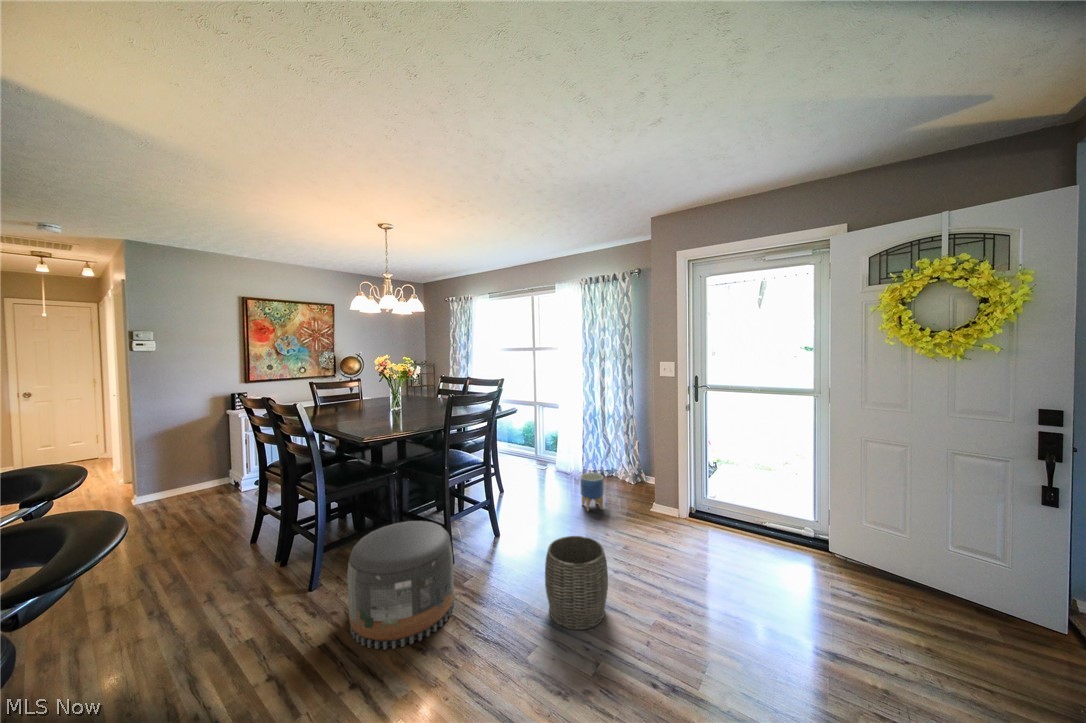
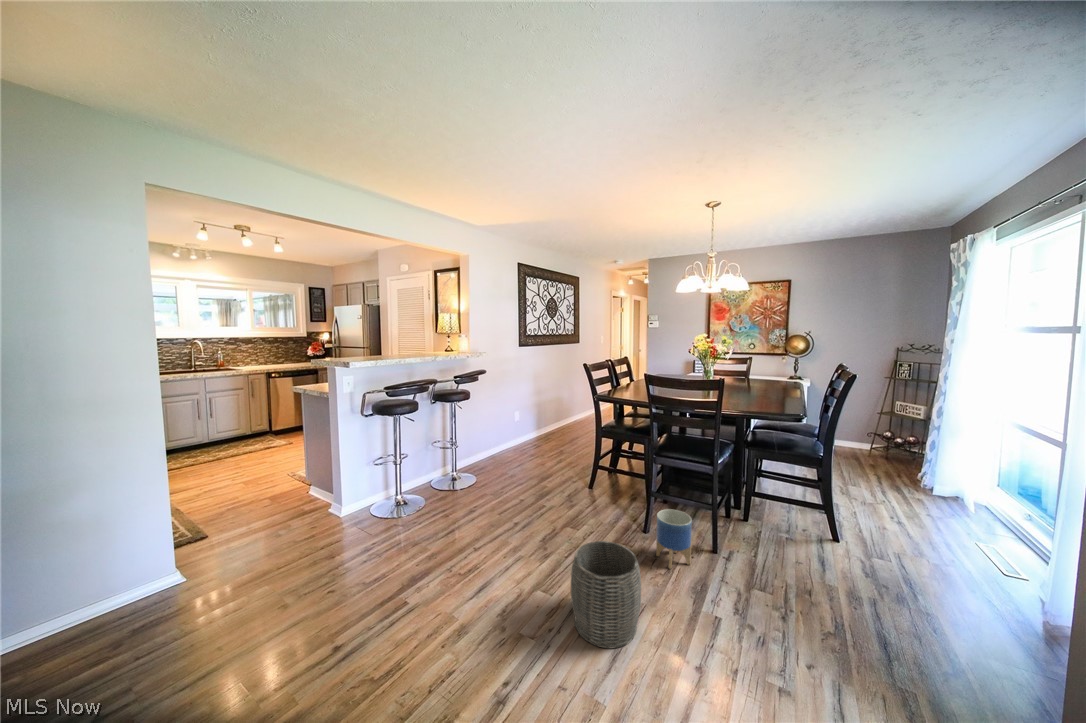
planter: present [580,473,604,511] -> present [656,509,692,569]
pouf: present [347,521,454,649] -> none [540,461,614,545]

